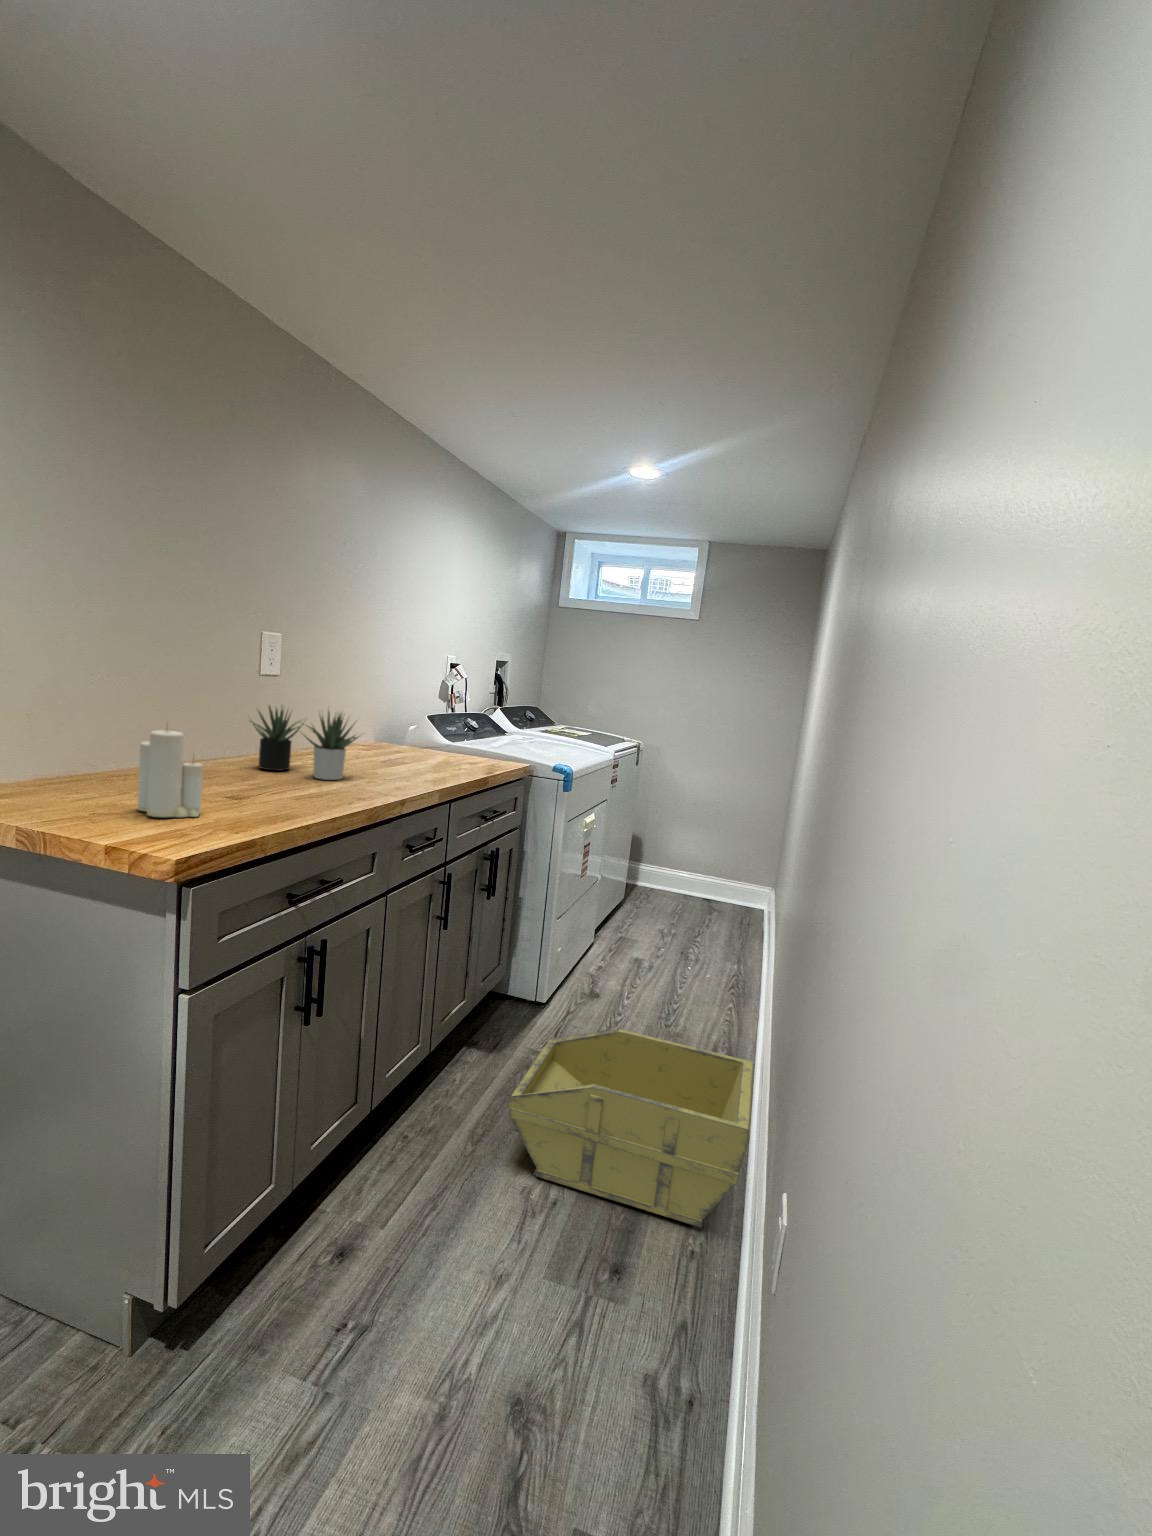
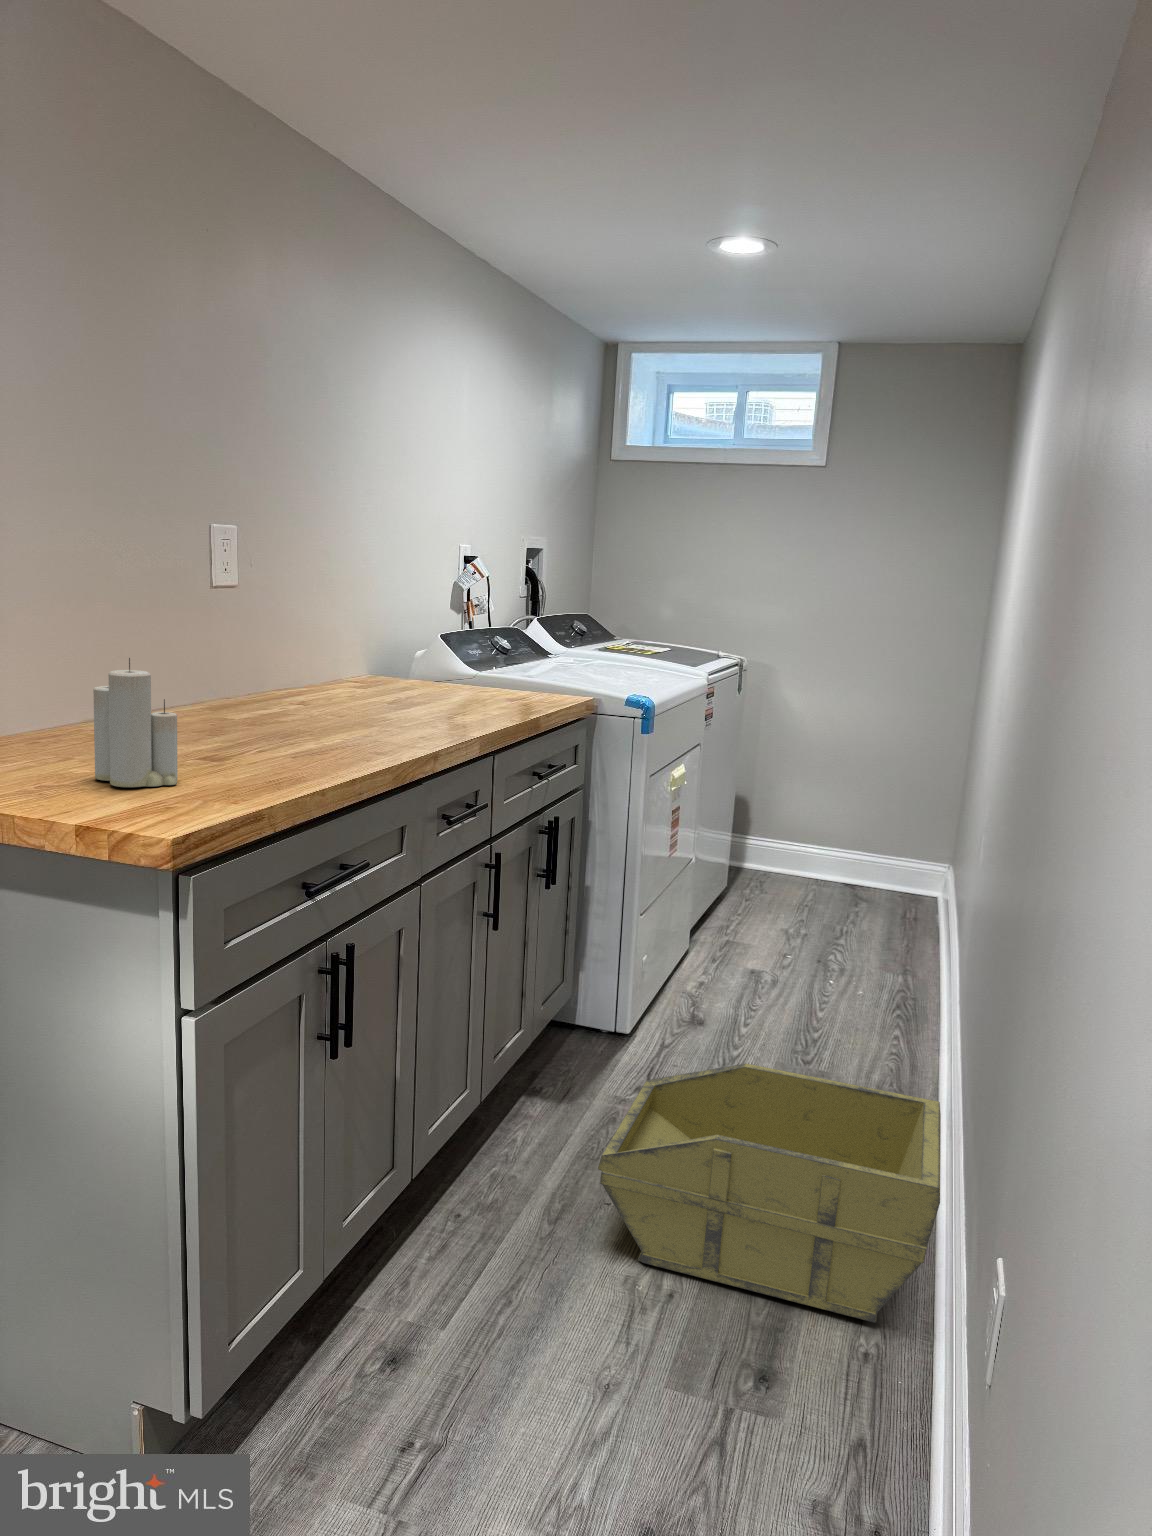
succulent plant: present [251,707,358,780] -> none [204,623,369,729]

